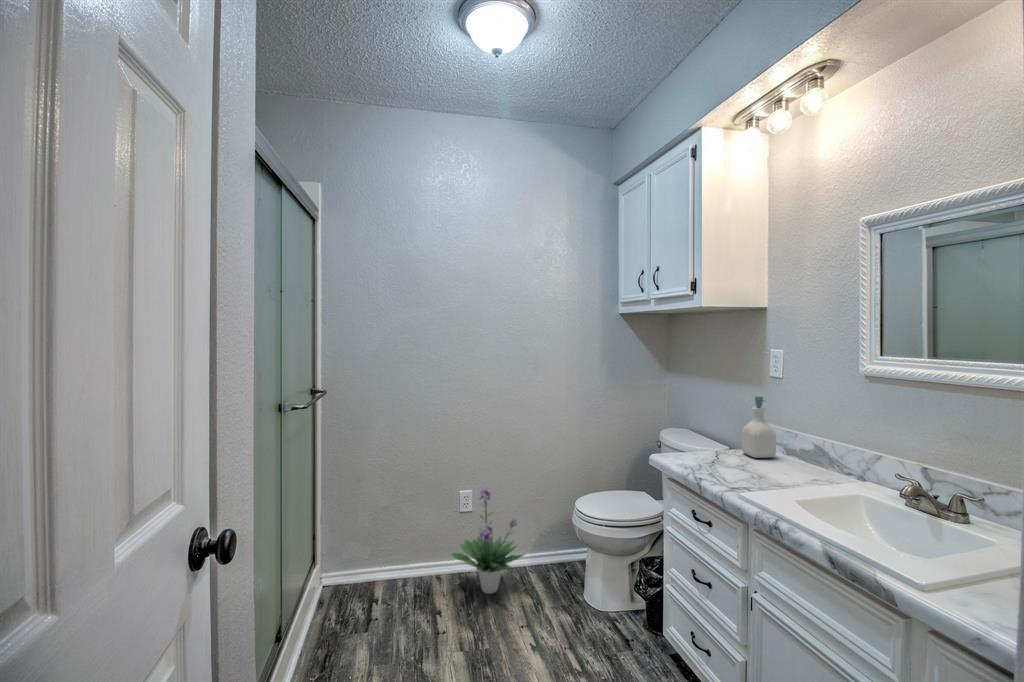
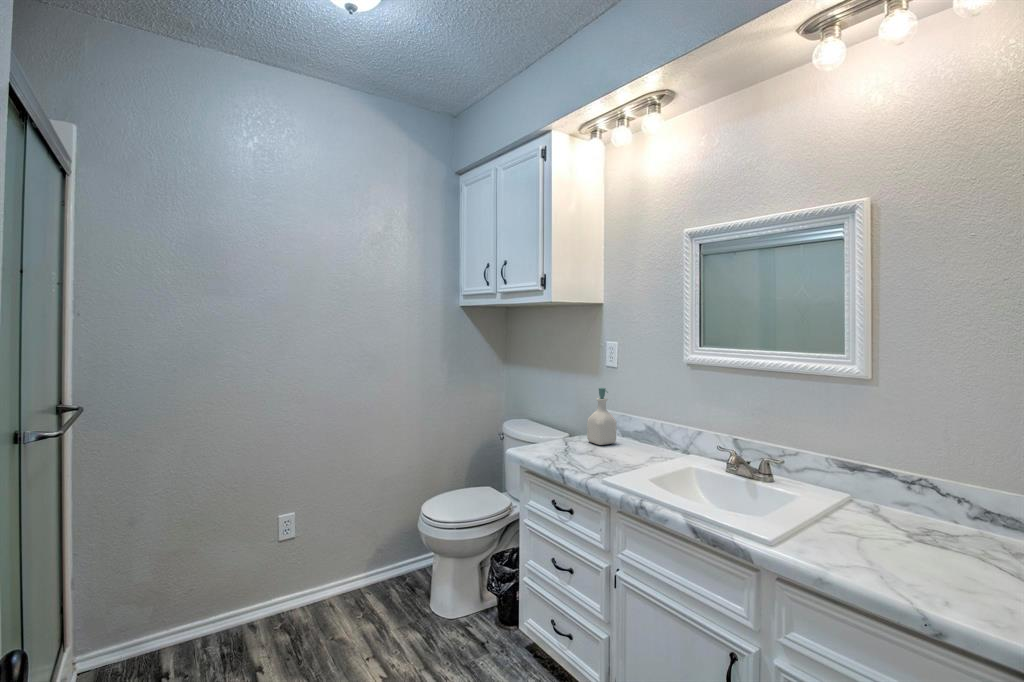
potted plant: present [451,487,524,594] -> none [272,506,368,630]

